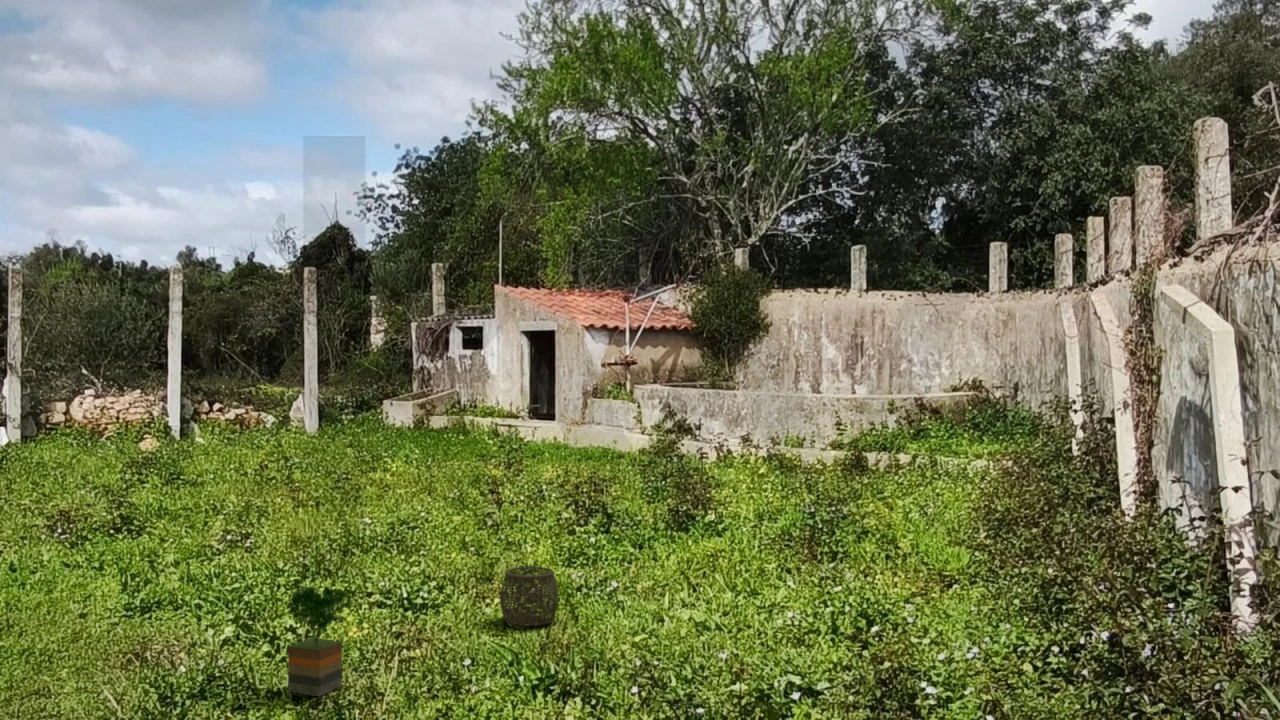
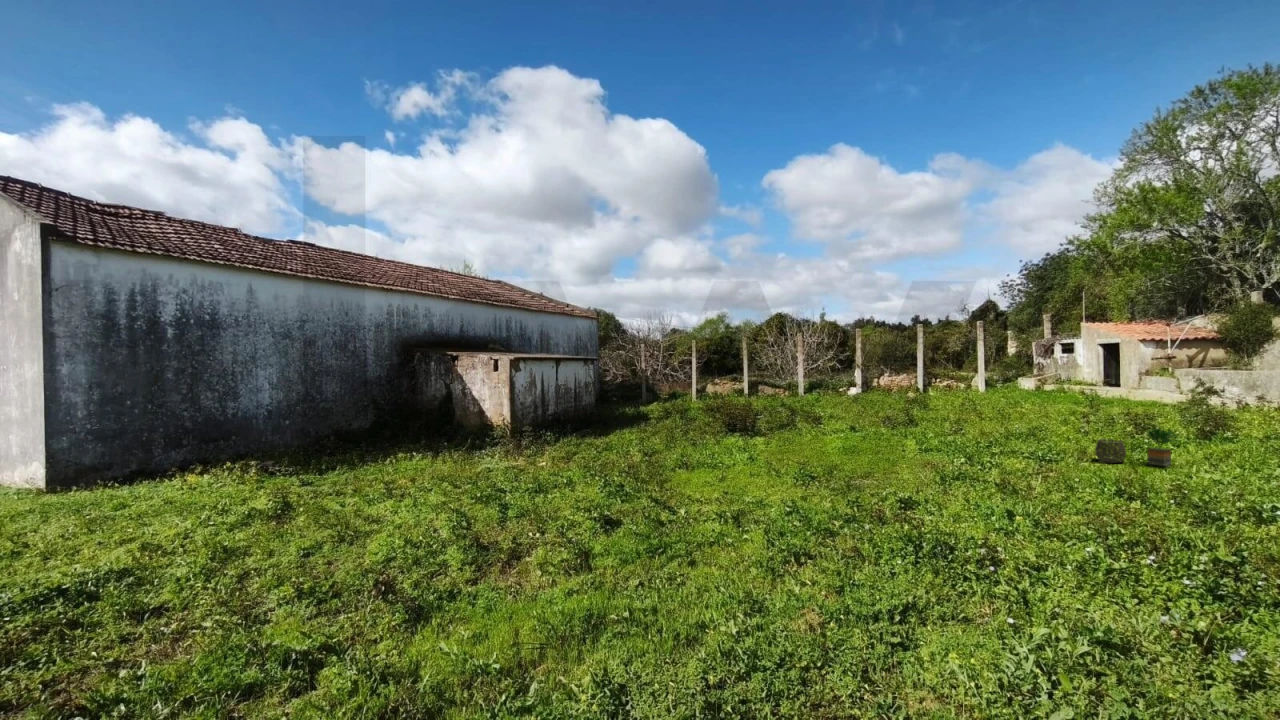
potted tree: present [288,586,353,696] -> present [1147,430,1175,466]

